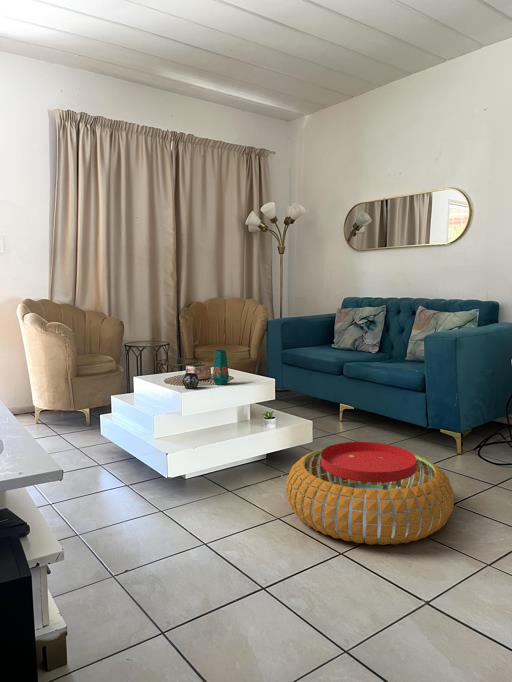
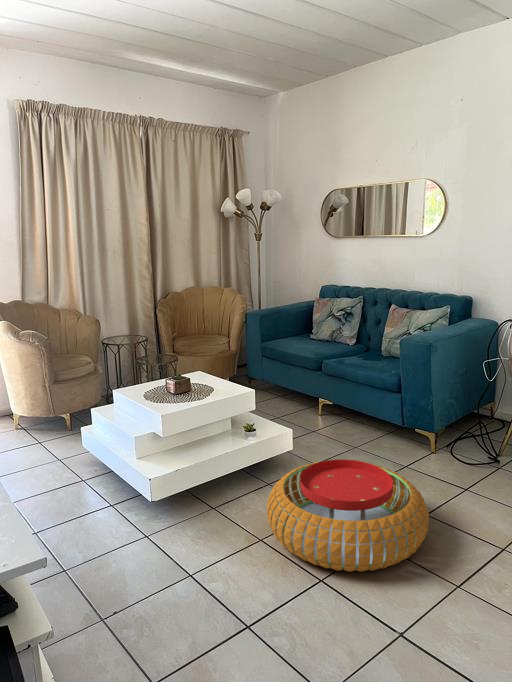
vase: present [182,350,229,389] -> none [161,365,208,407]

